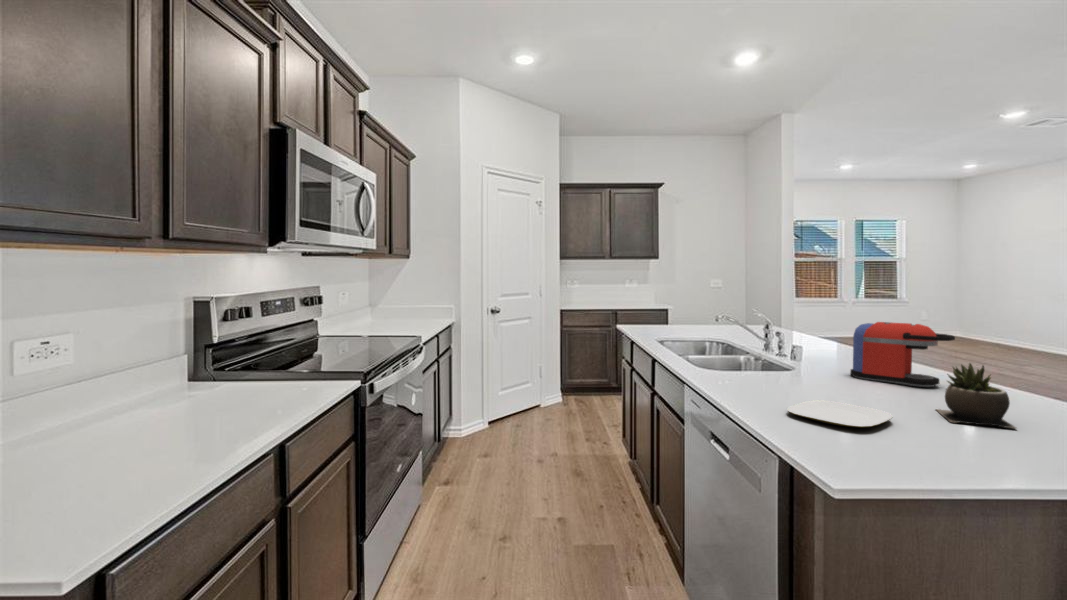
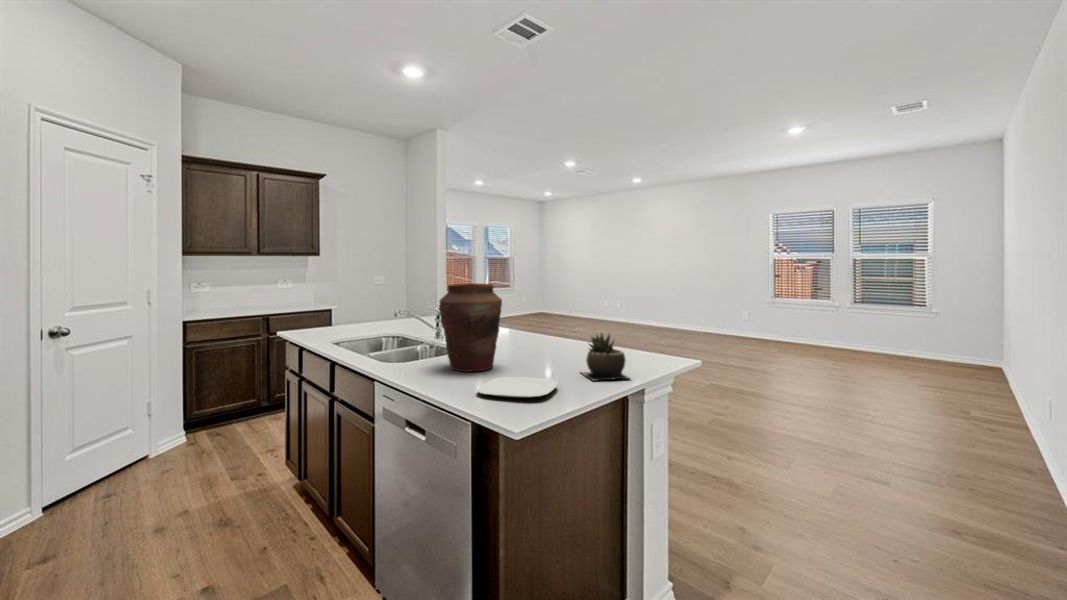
vase: none [757,296,832,390] -> present [439,283,502,371]
coffee maker: present [850,322,955,387] -> none [513,305,583,356]

